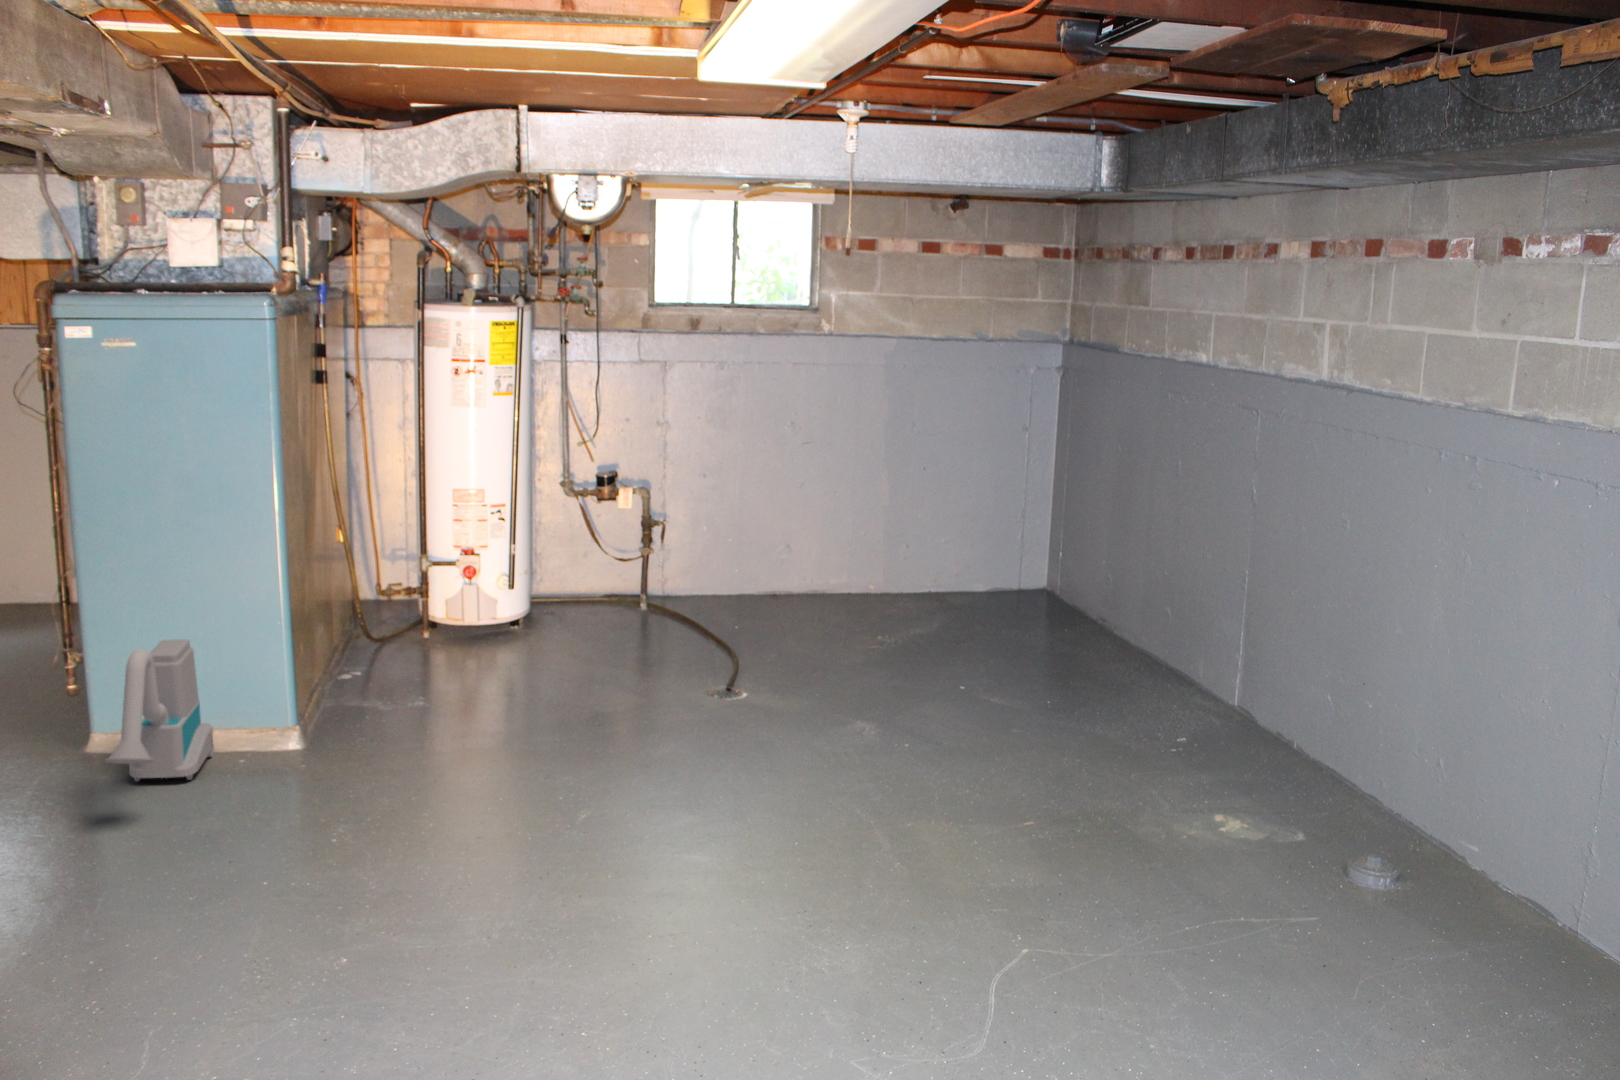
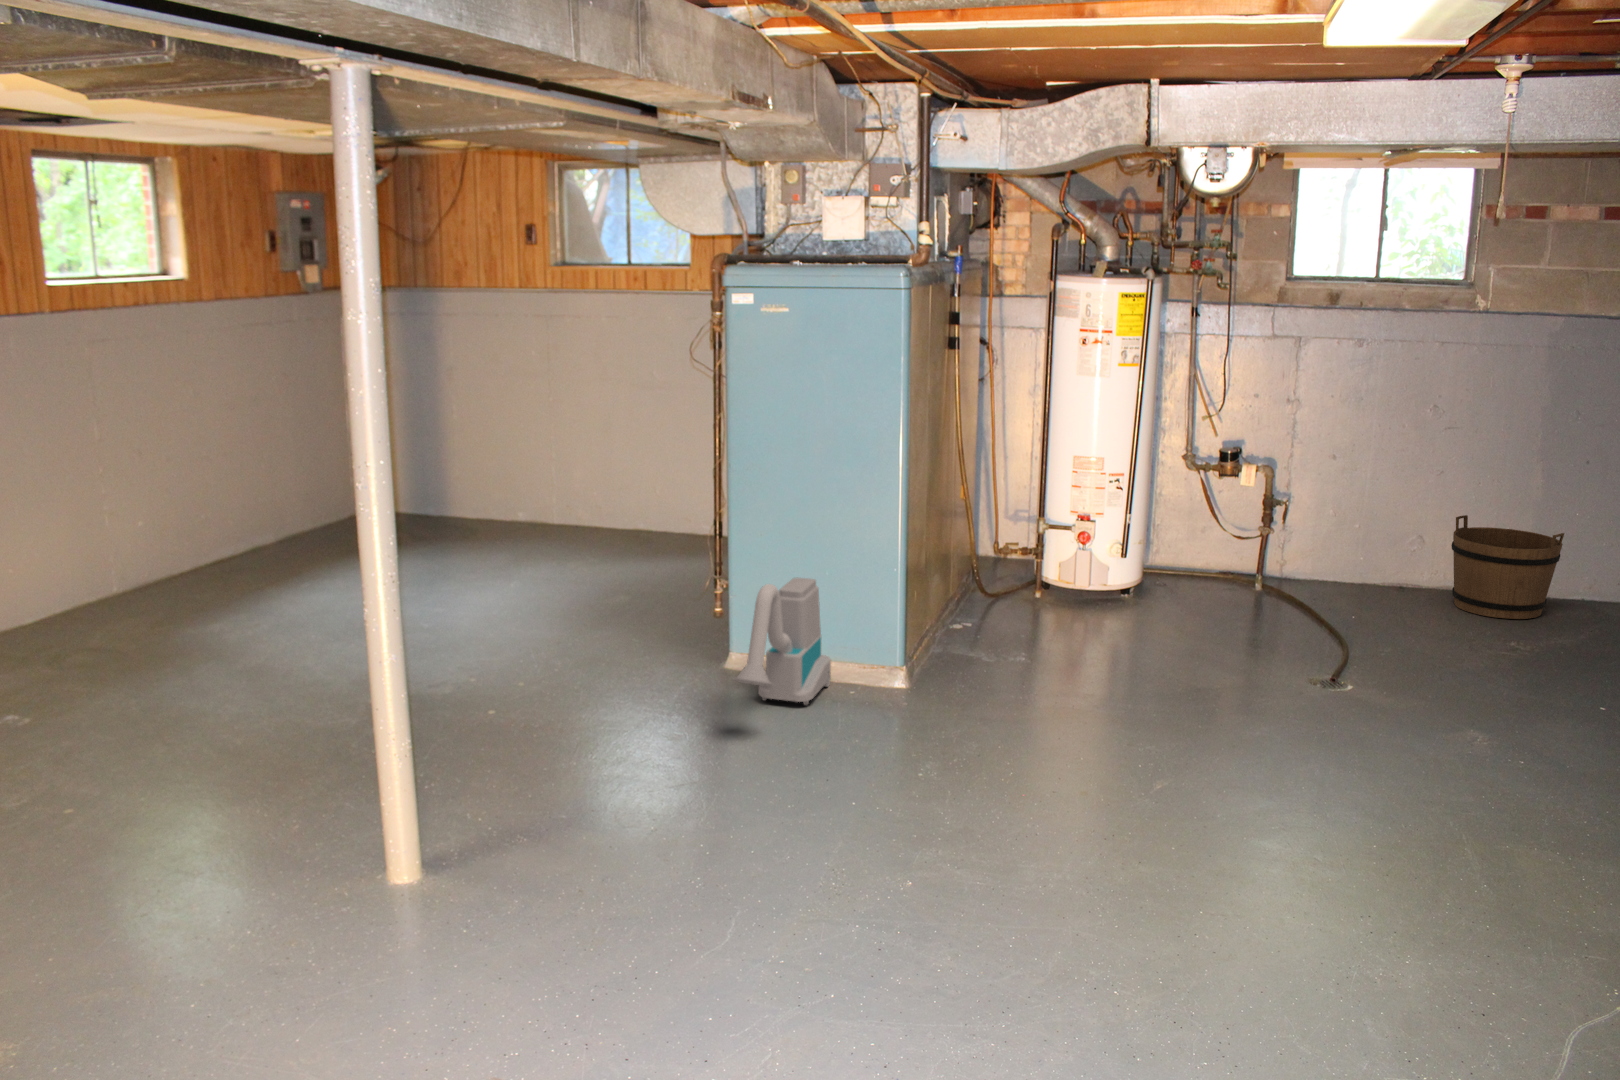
bucket: none [808,525,894,615] -> present [1451,515,1564,619]

